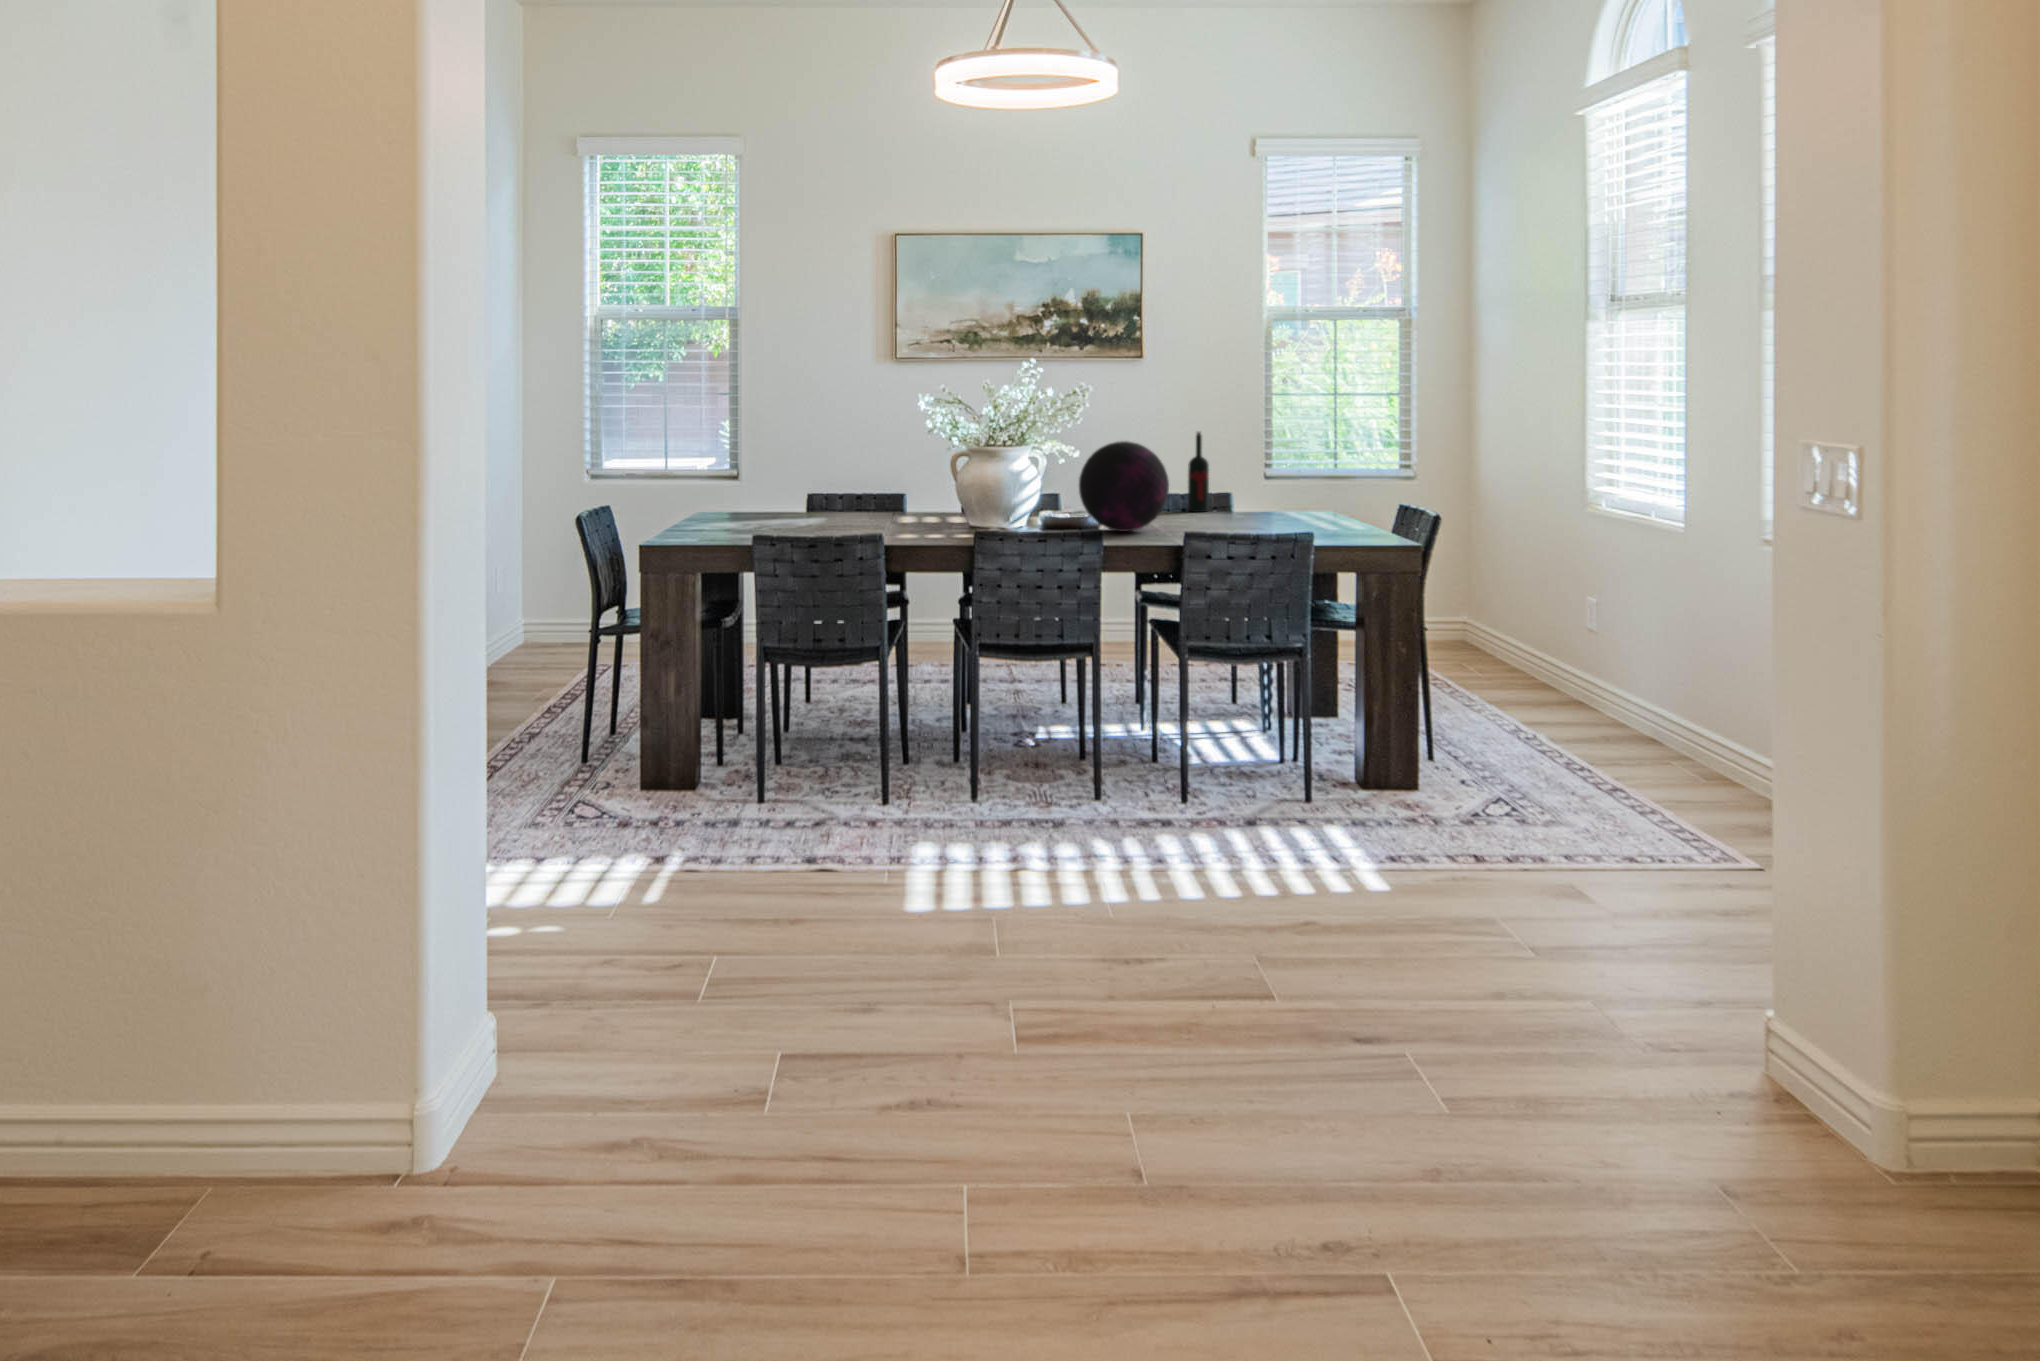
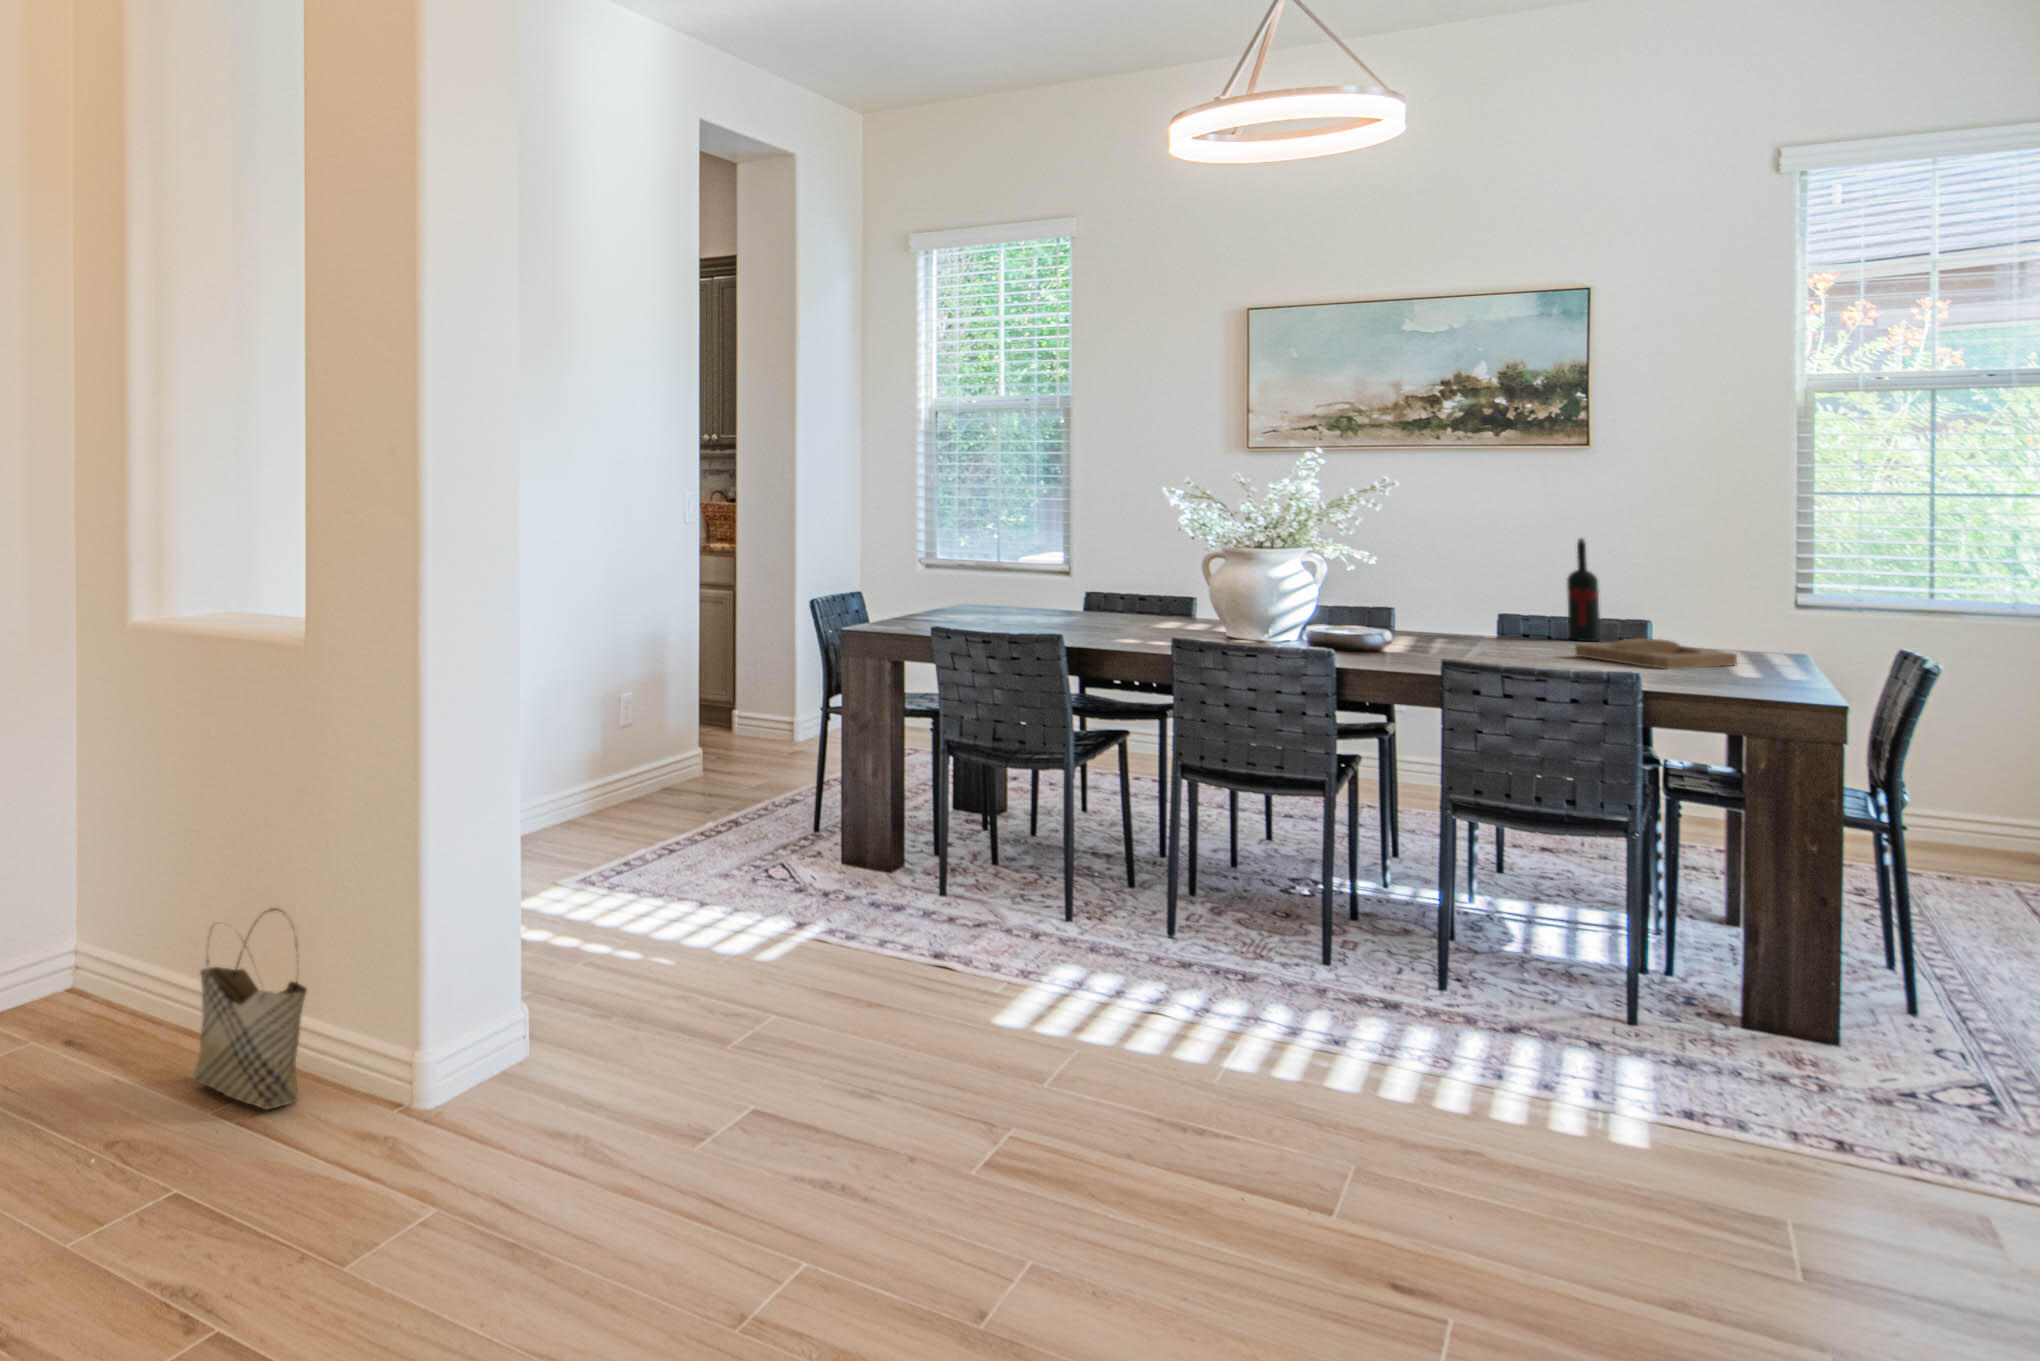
decorative orb: present [1079,441,1169,532] -> none [1351,543,1477,652]
tray: none [1223,507,1319,530] -> present [1575,638,1737,669]
woven basket: none [116,979,297,1238] -> present [193,908,307,1109]

